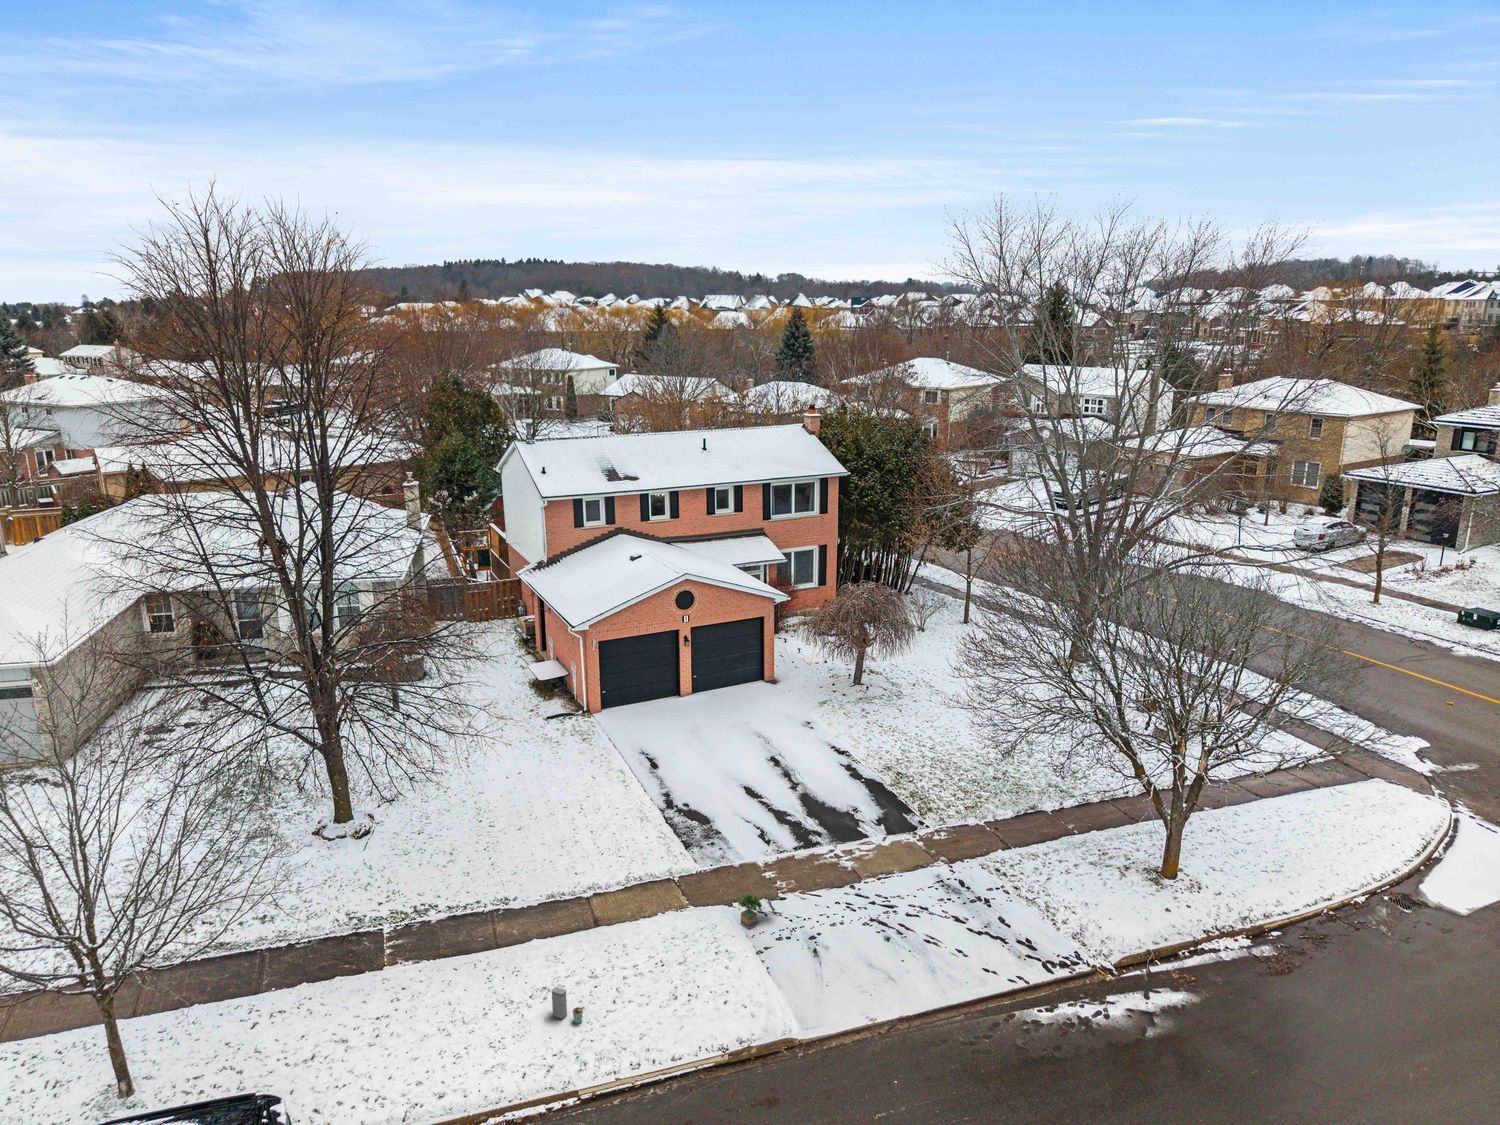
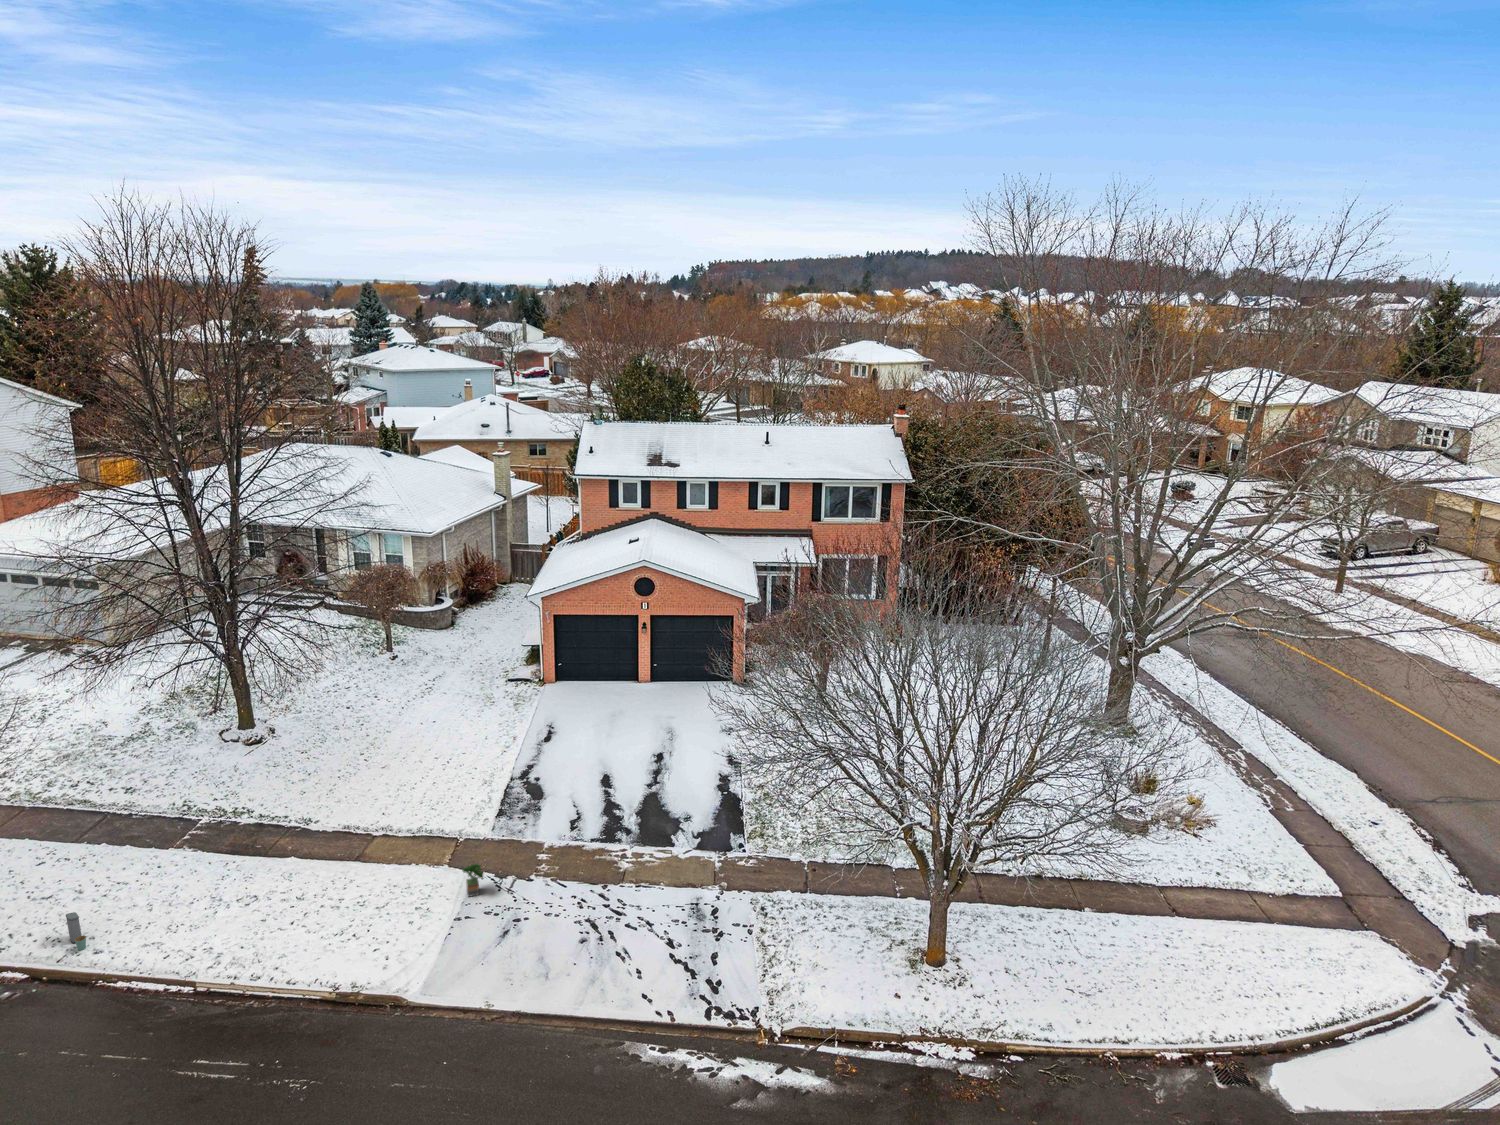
trash can: present [552,987,583,1024] -> present [66,912,86,950]

